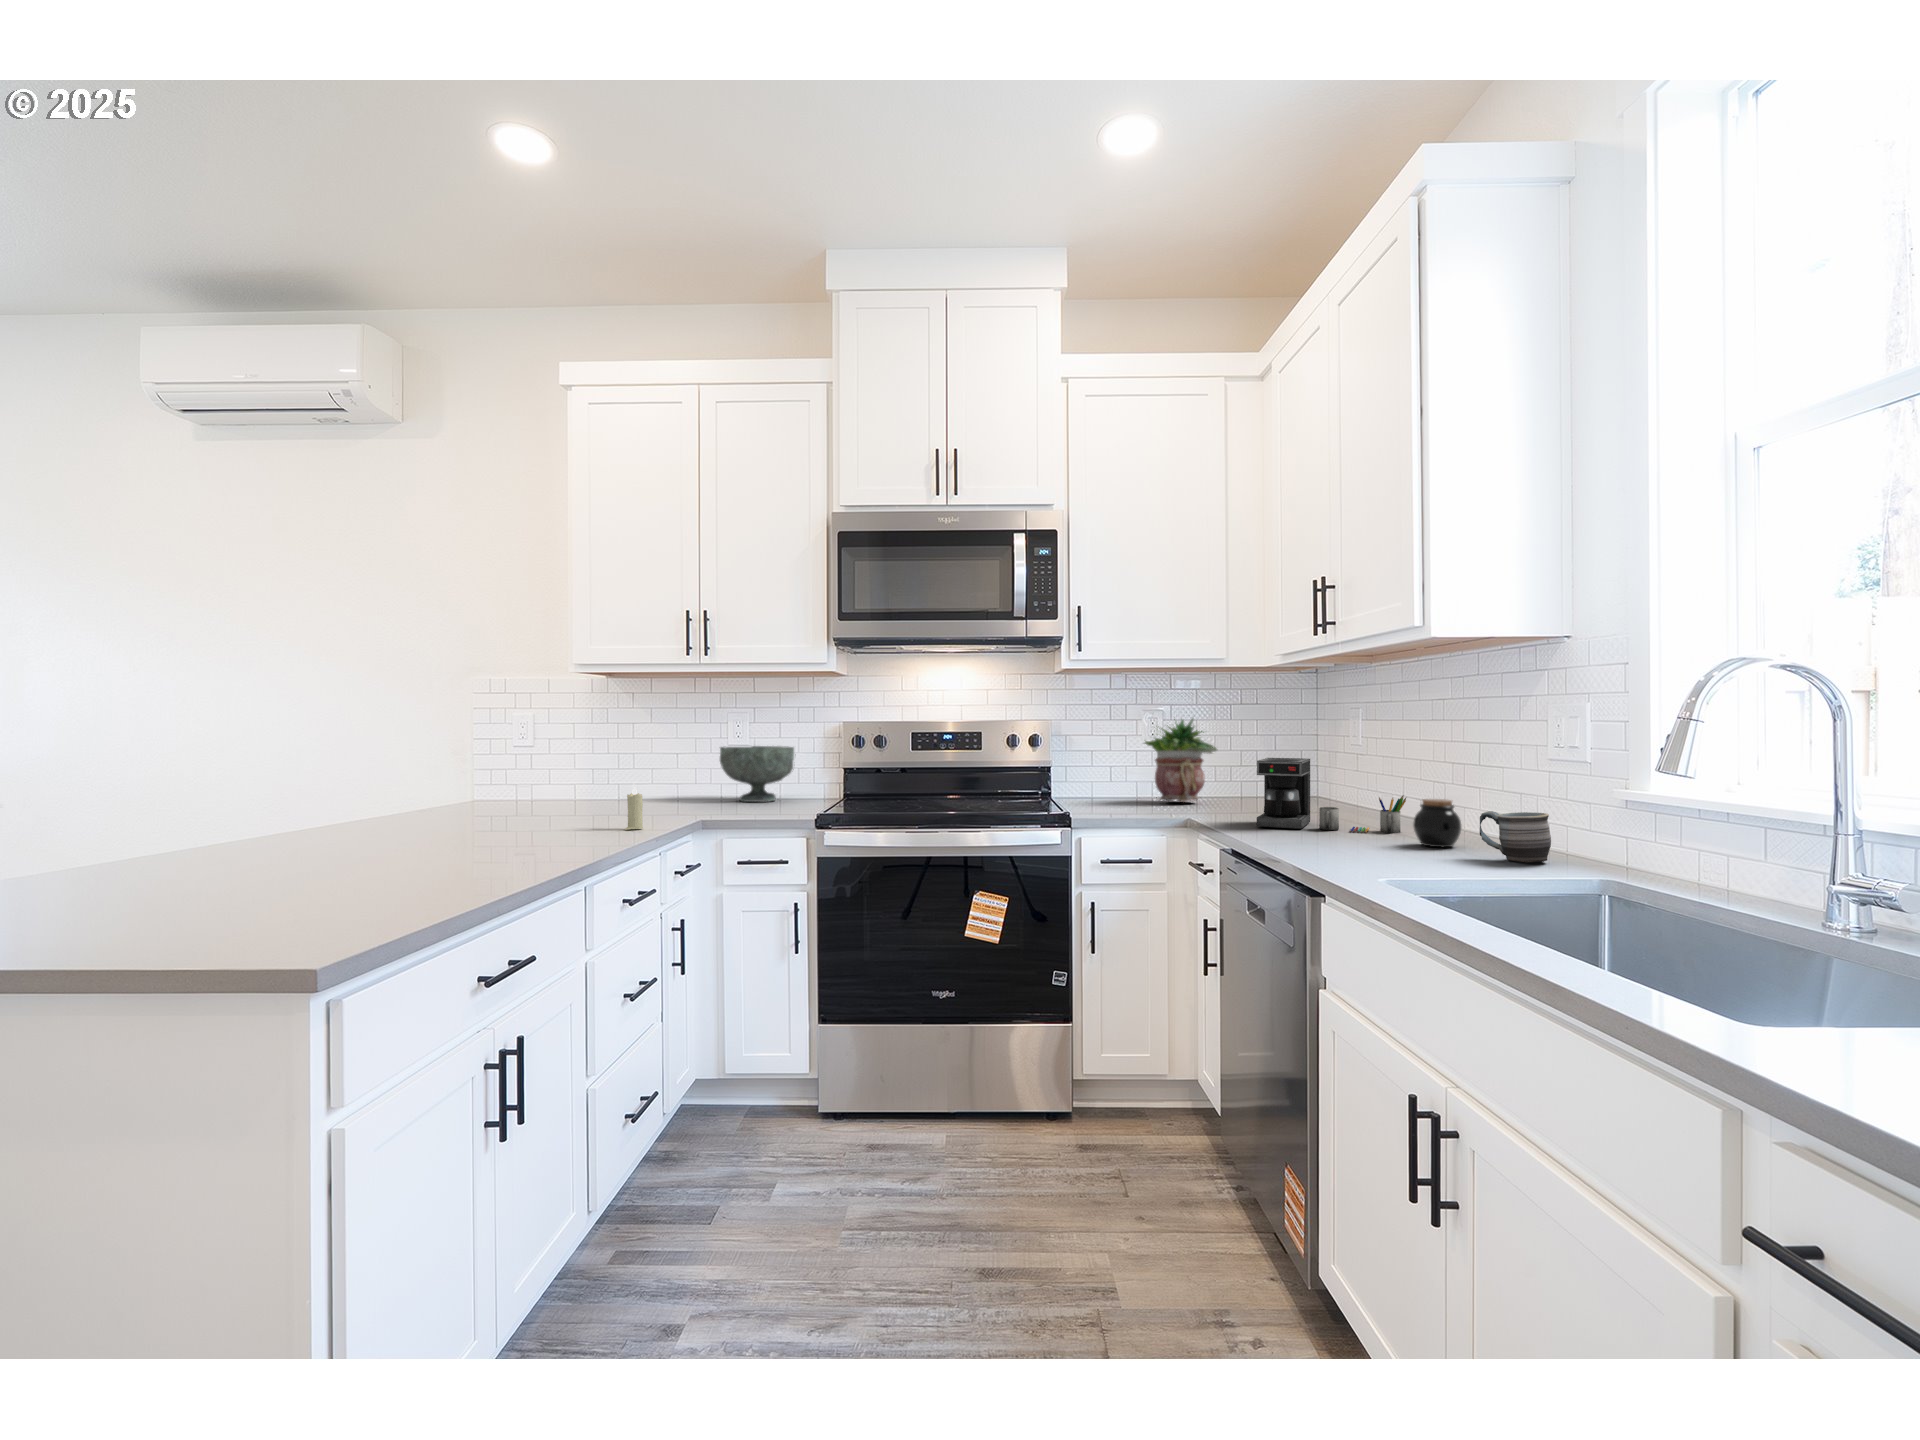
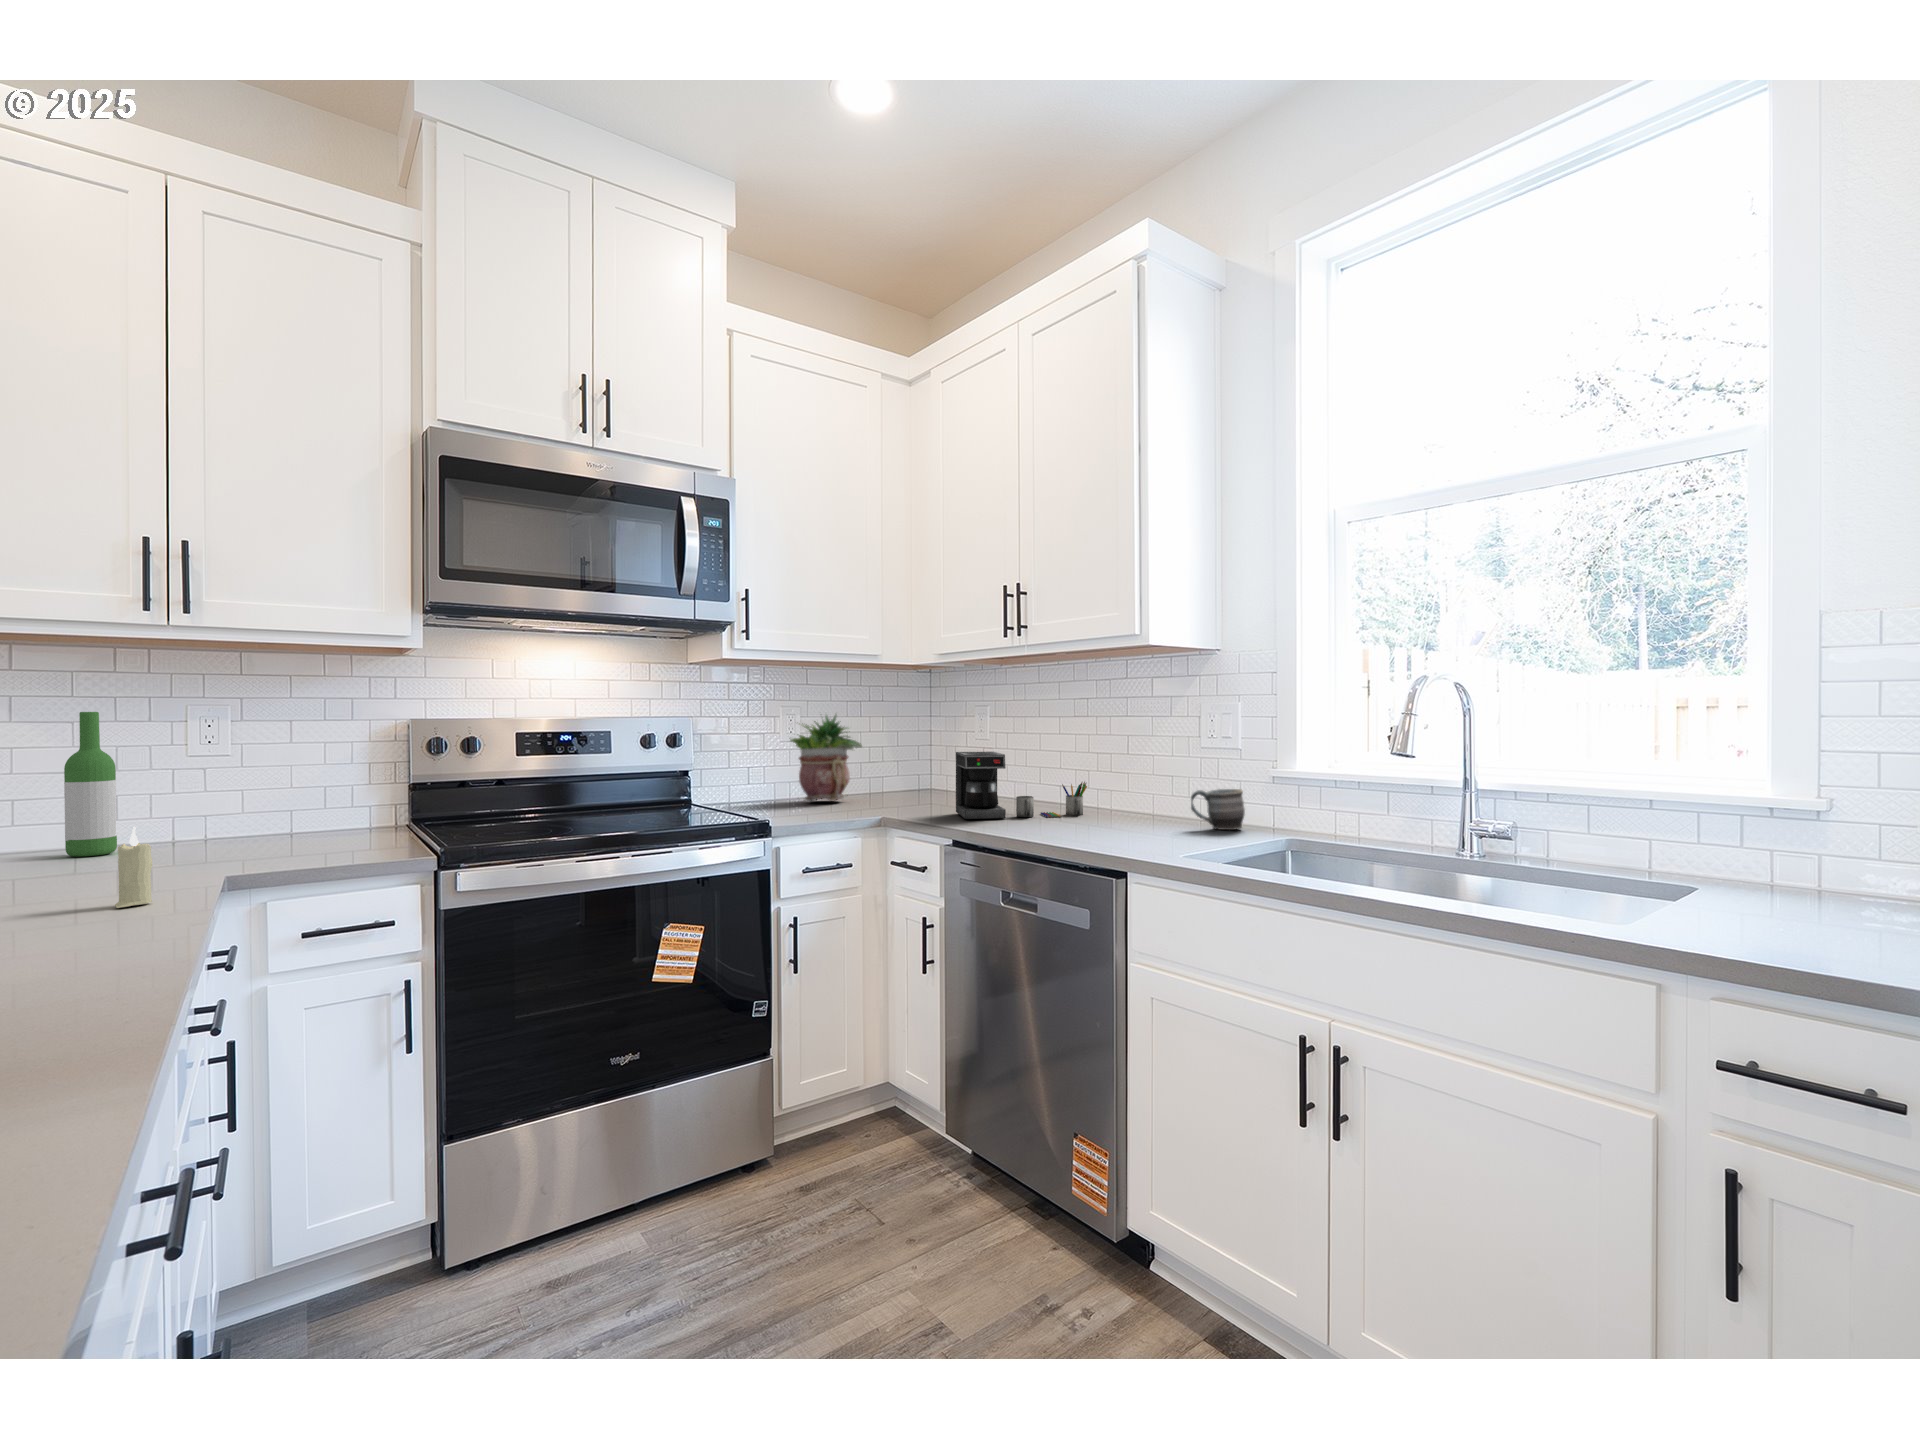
wine bottle: none [666,716,689,803] -> present [64,712,117,857]
decorative bowl: present [720,746,794,802] -> none [175,757,319,844]
jar: present [1413,799,1461,847] -> none [1121,783,1158,824]

